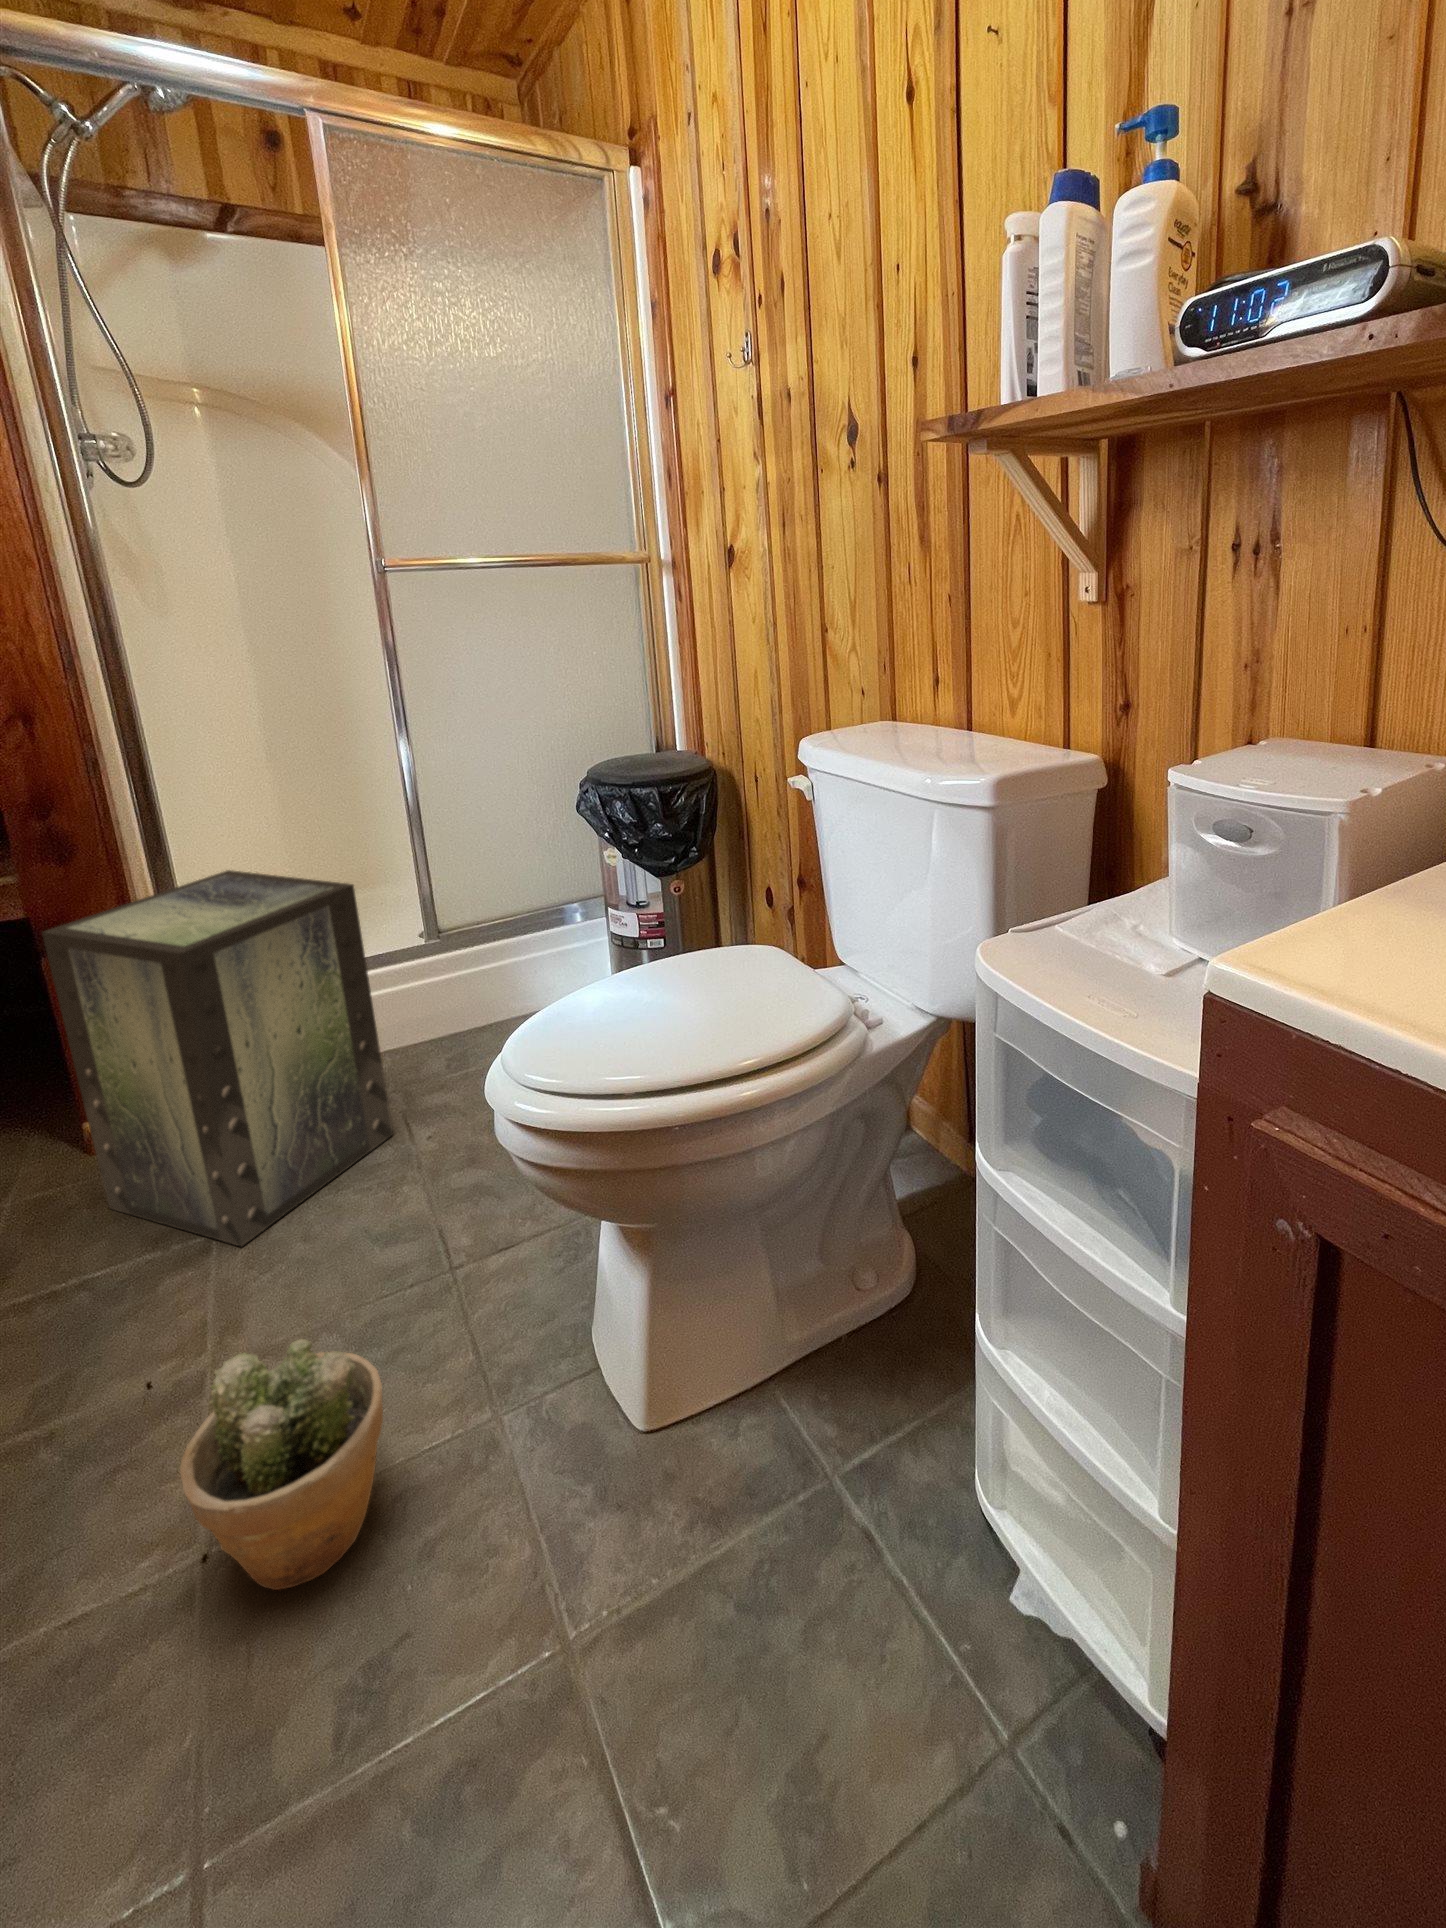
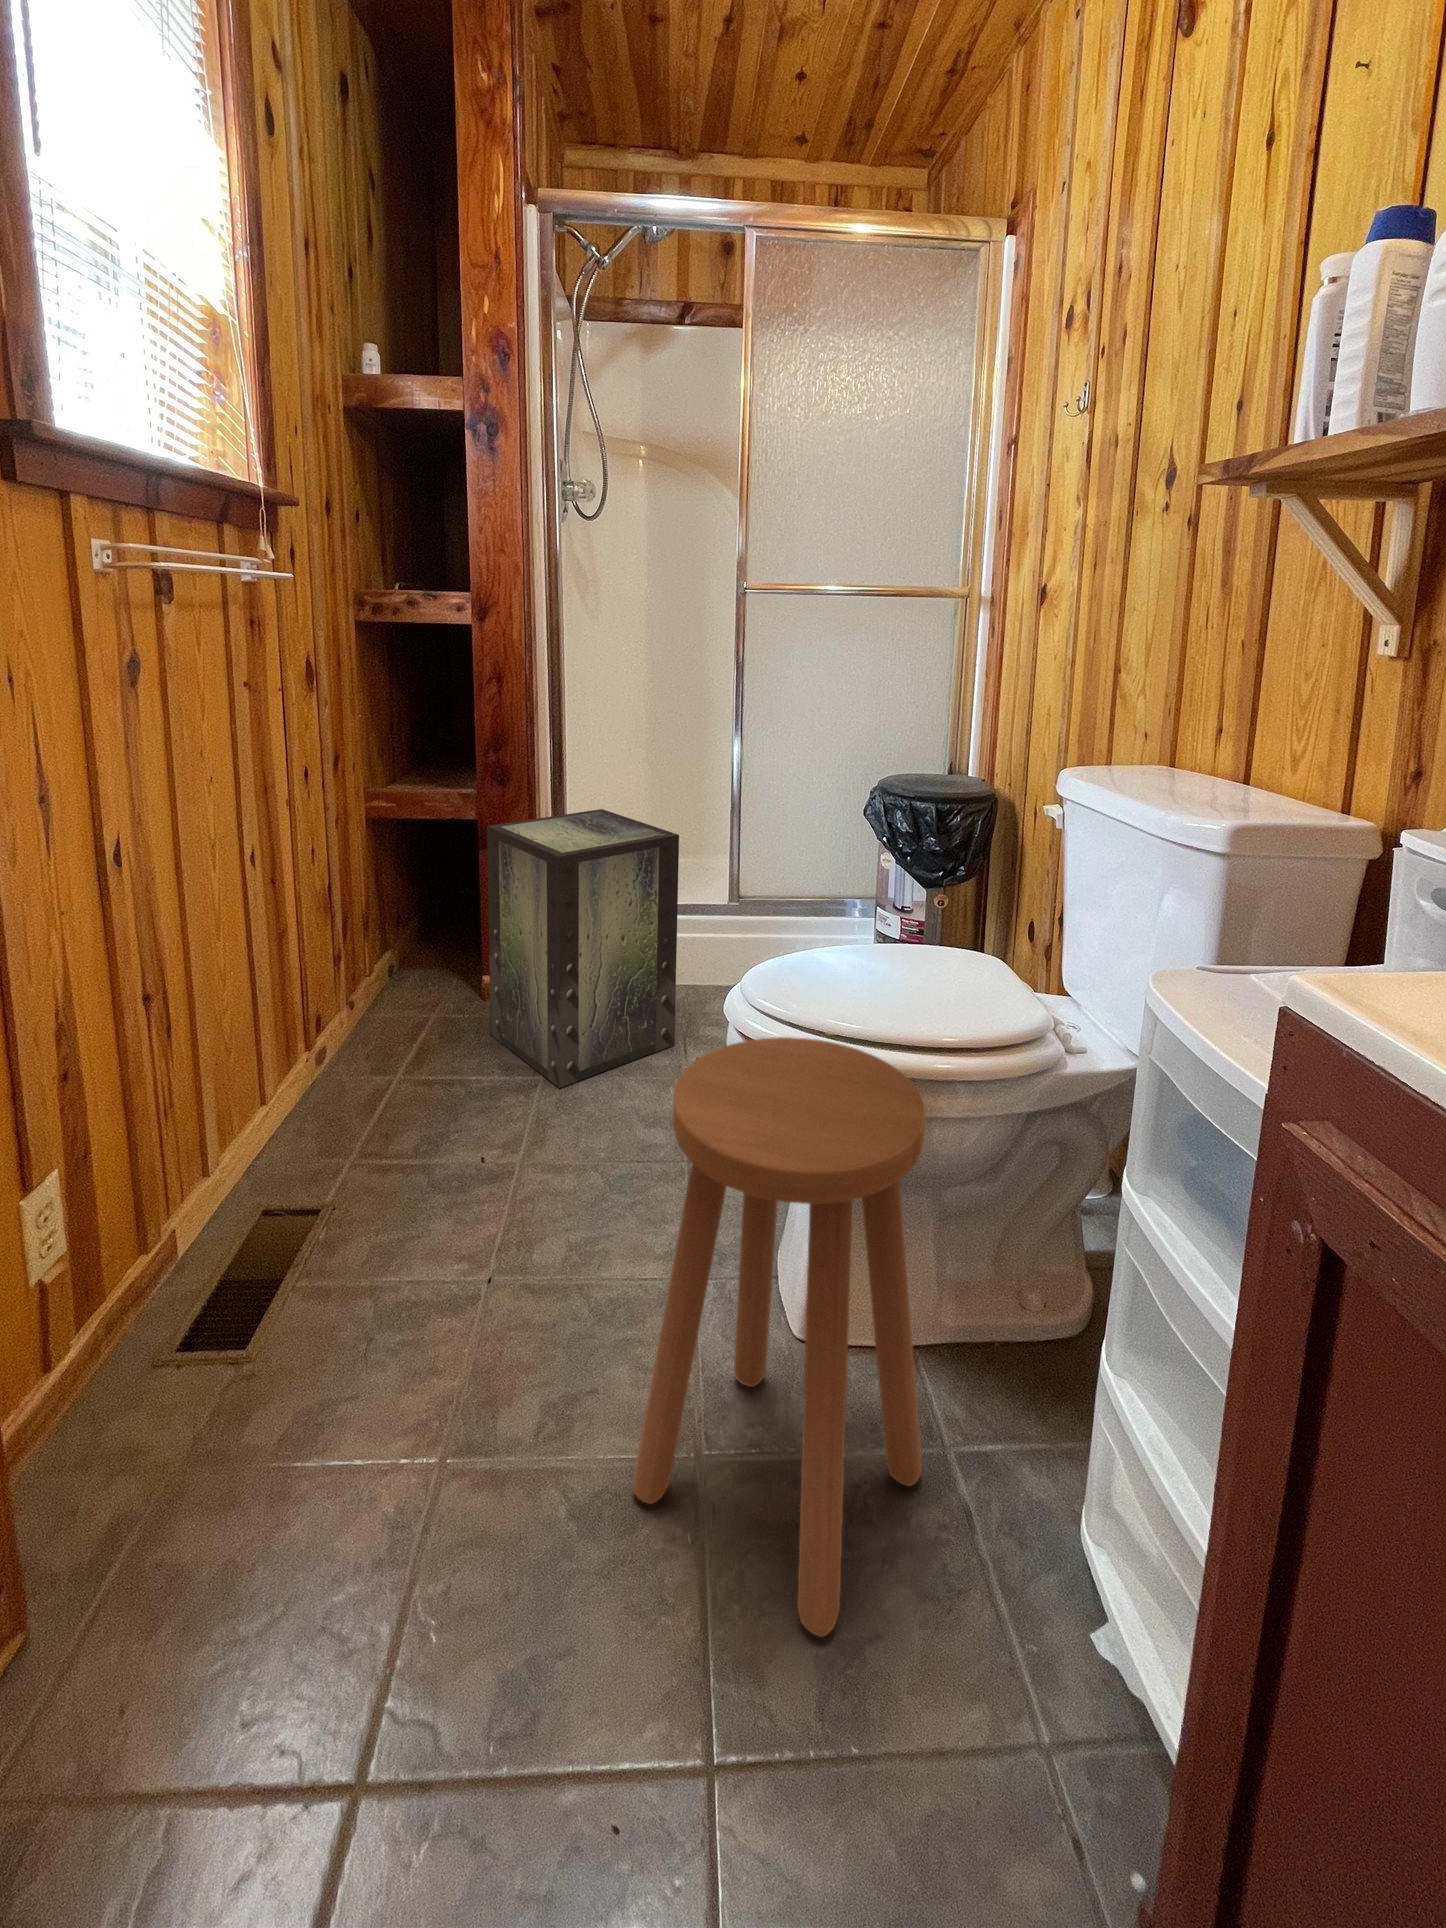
stool: none [466,1108,817,1789] -> present [633,1037,926,1637]
potted plant: present [180,1339,383,1590] -> none [489,1137,618,1321]

